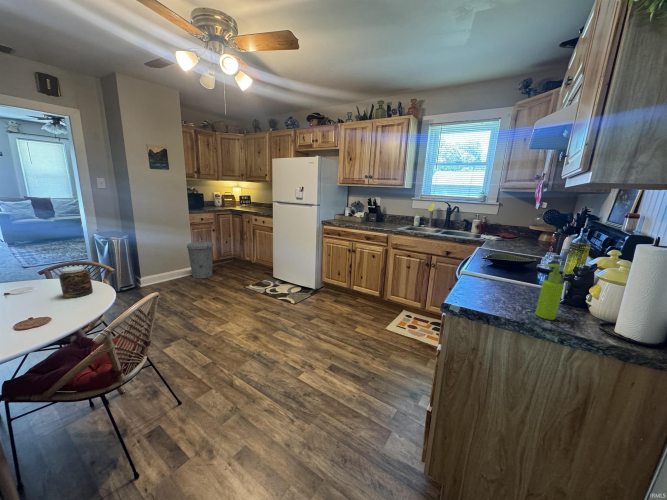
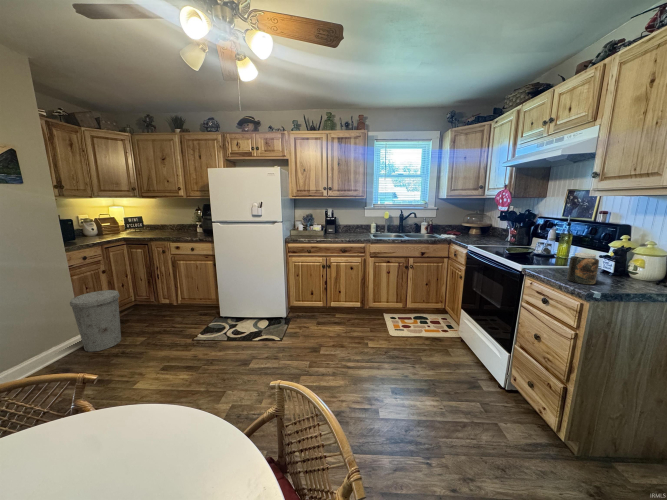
soap dispenser: present [535,264,564,320] -> none [614,246,635,285]
jar: present [59,266,93,298] -> present [567,253,599,284]

